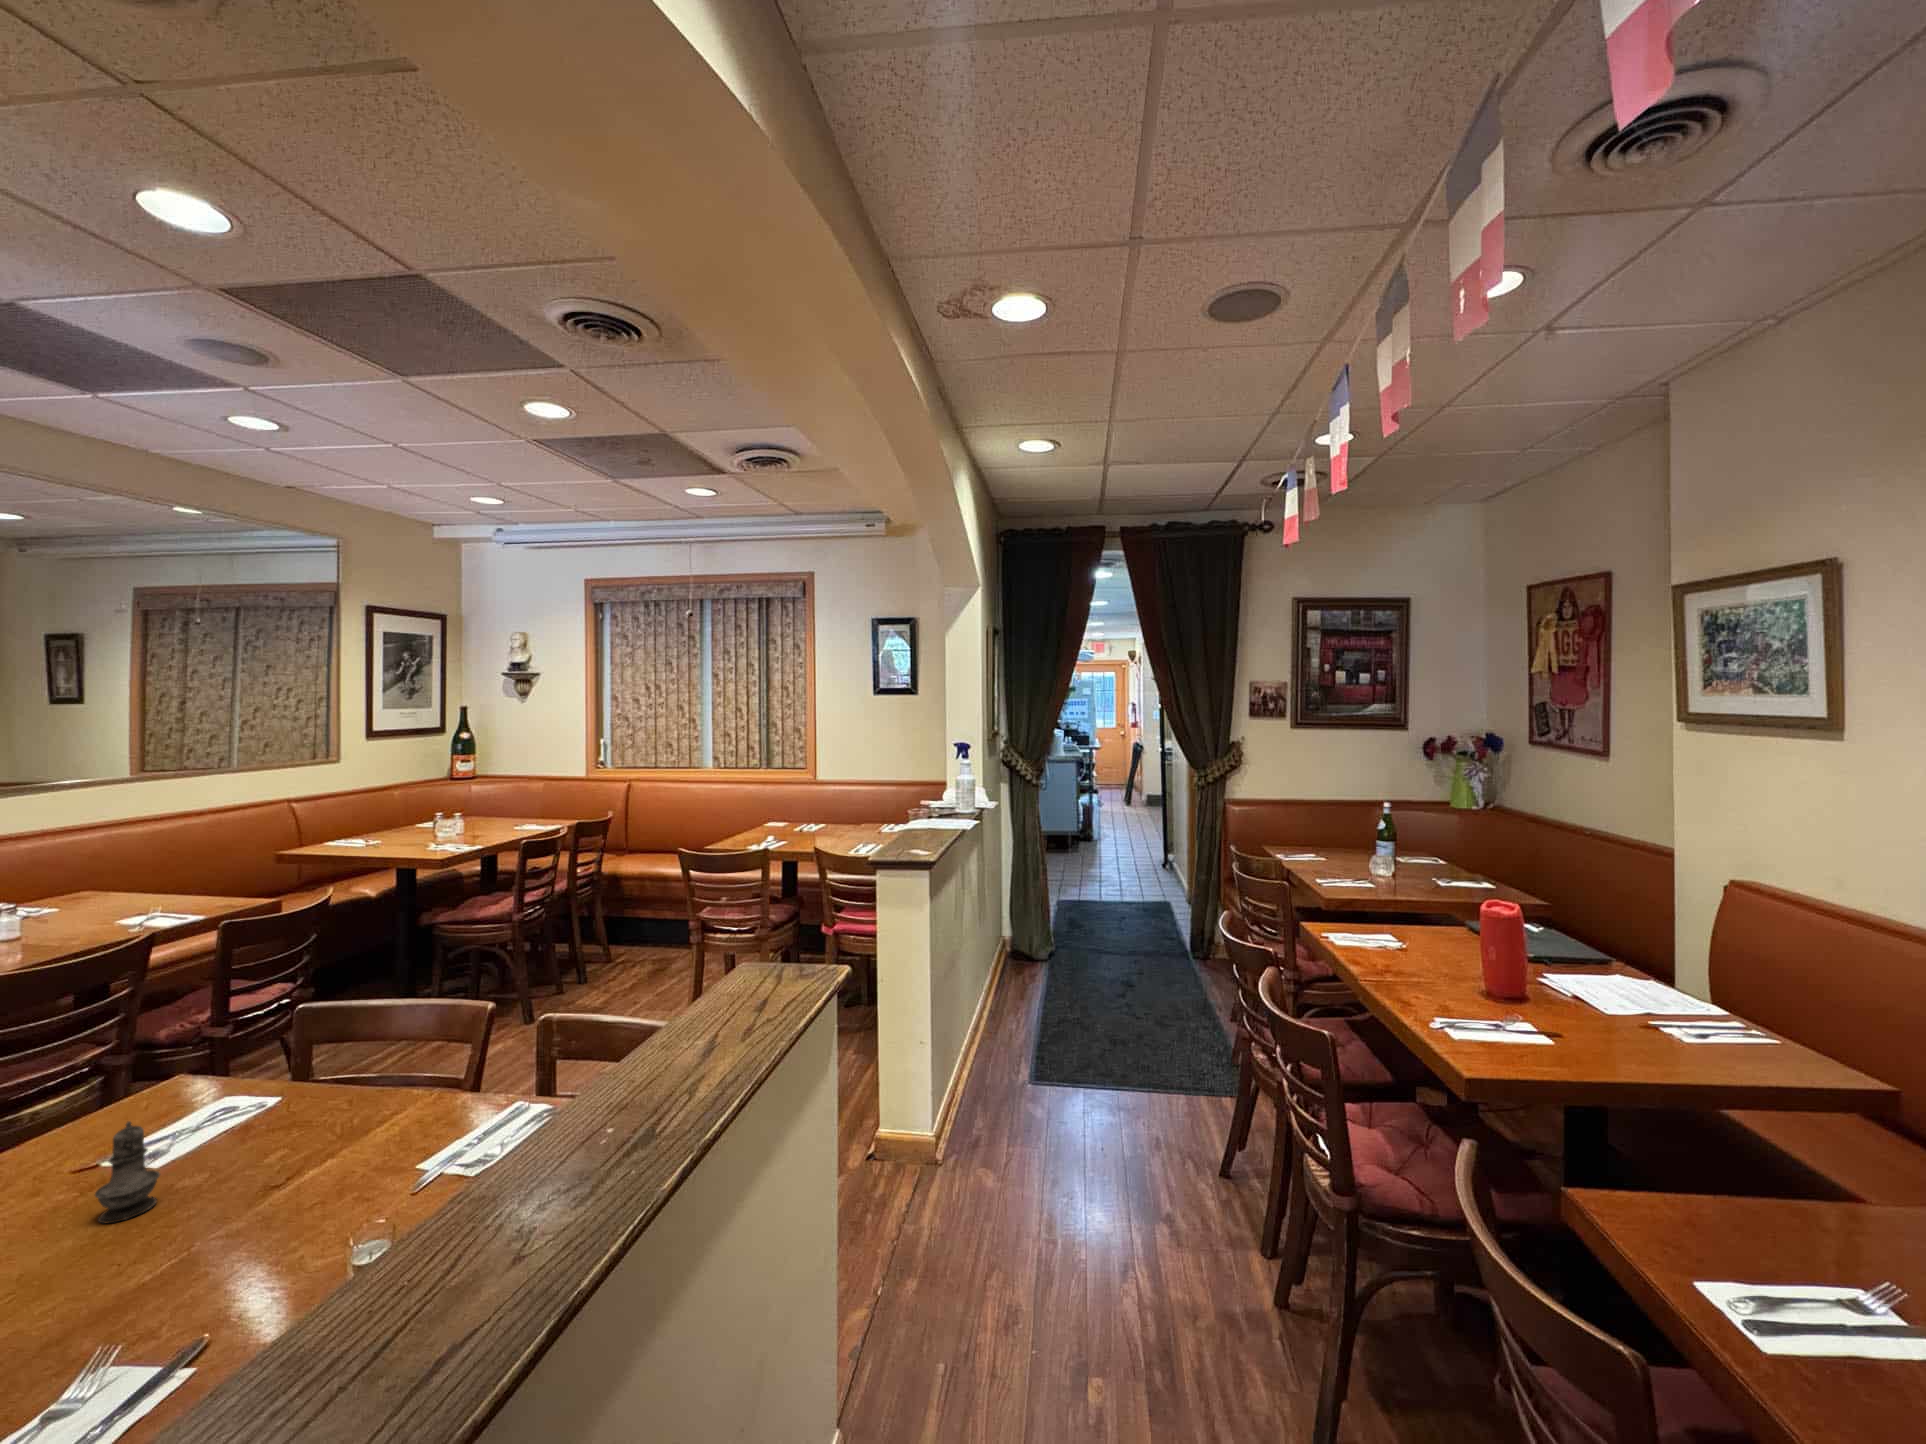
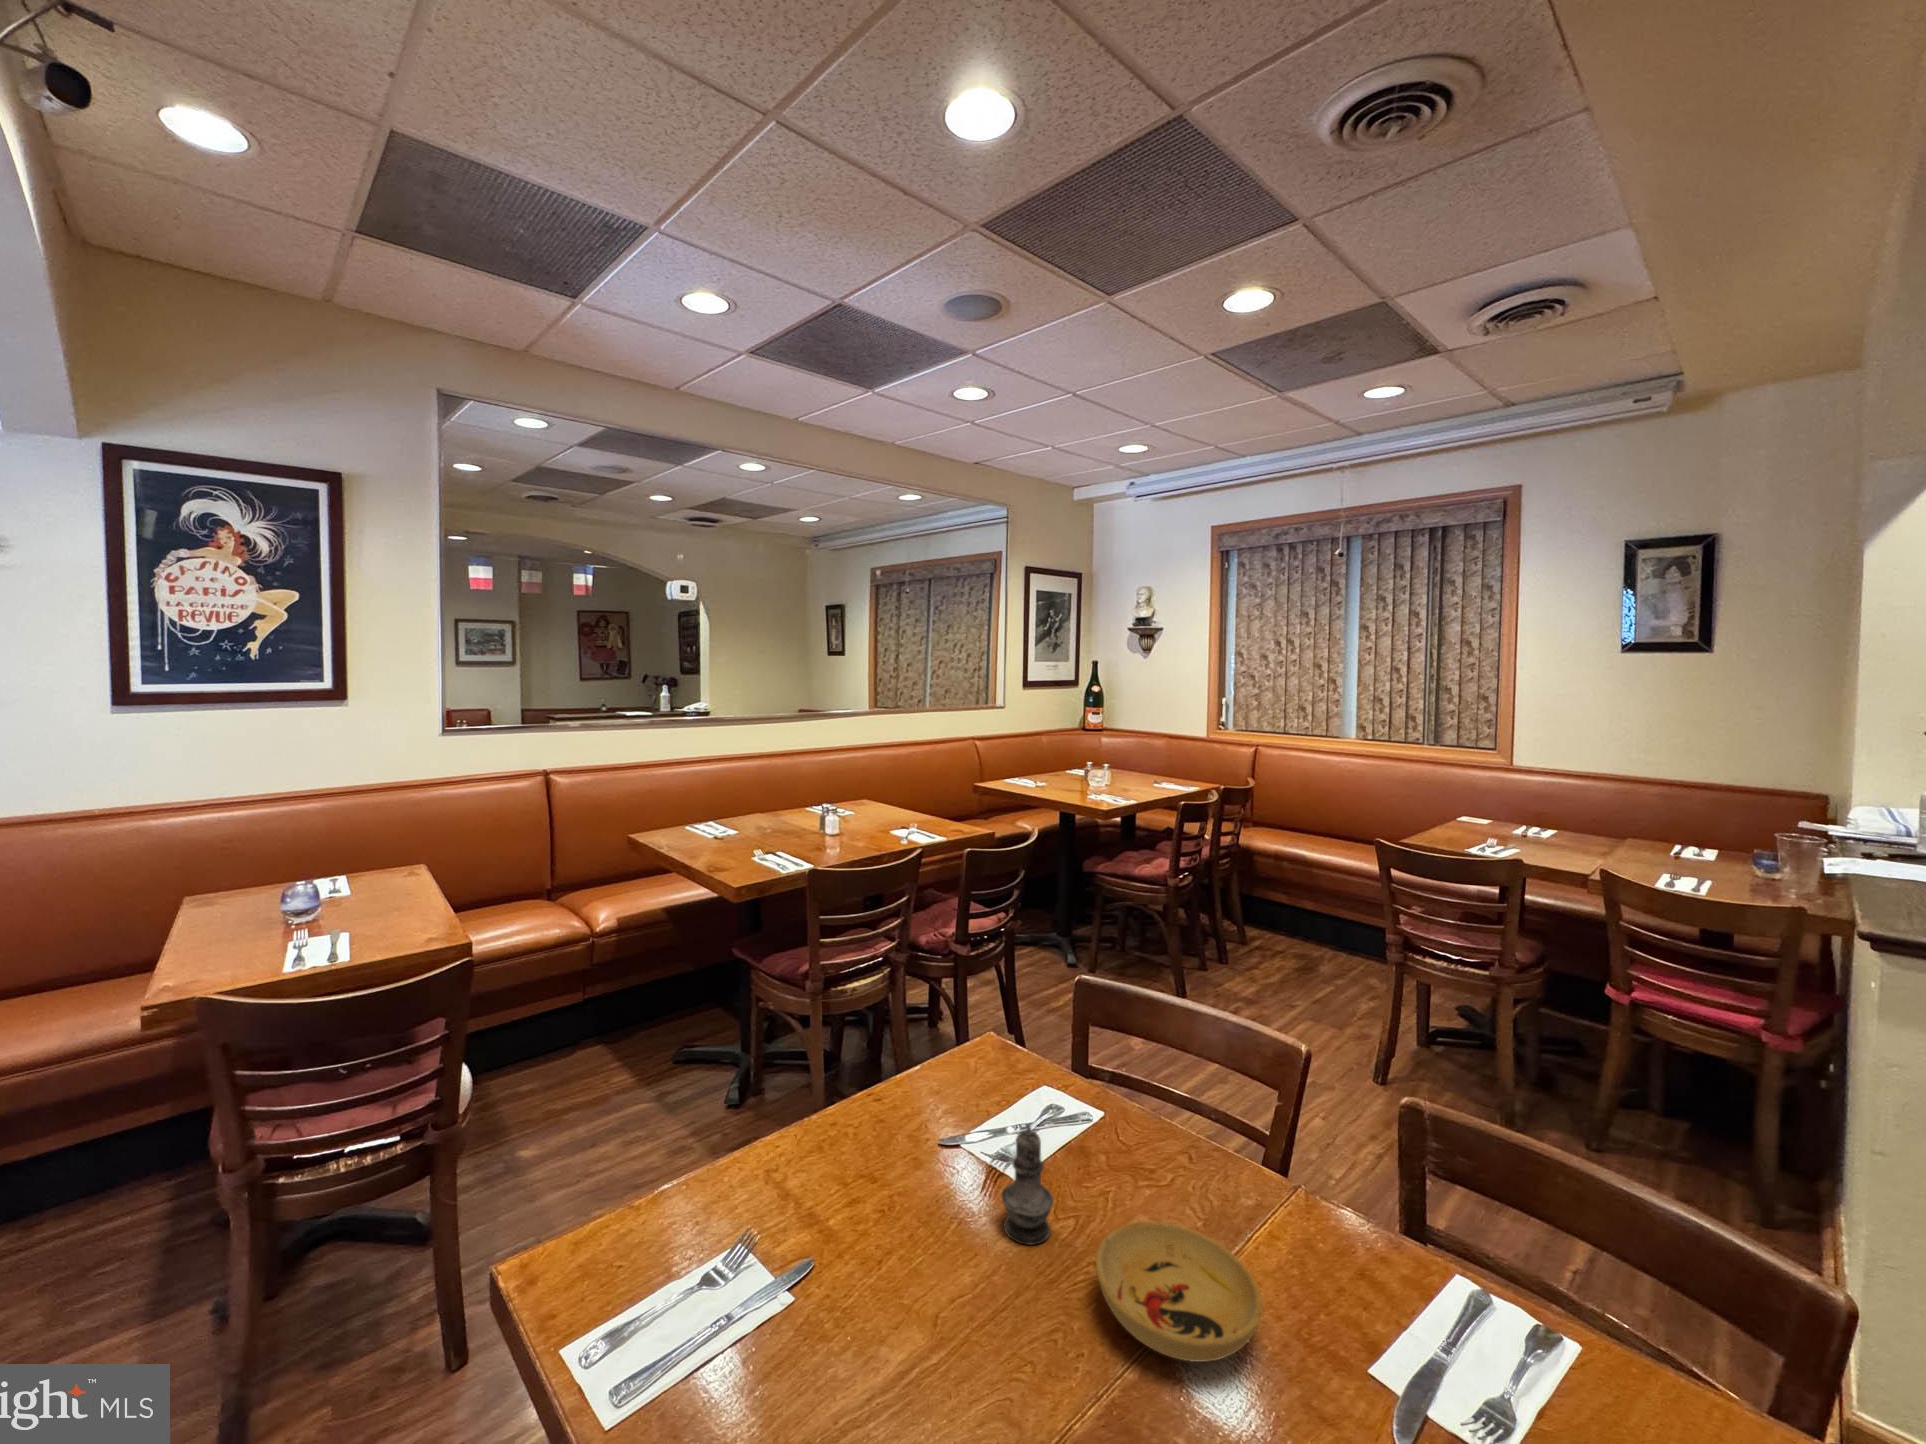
bowl: none [176,1146,335,1233] -> present [1096,1221,1263,1362]

